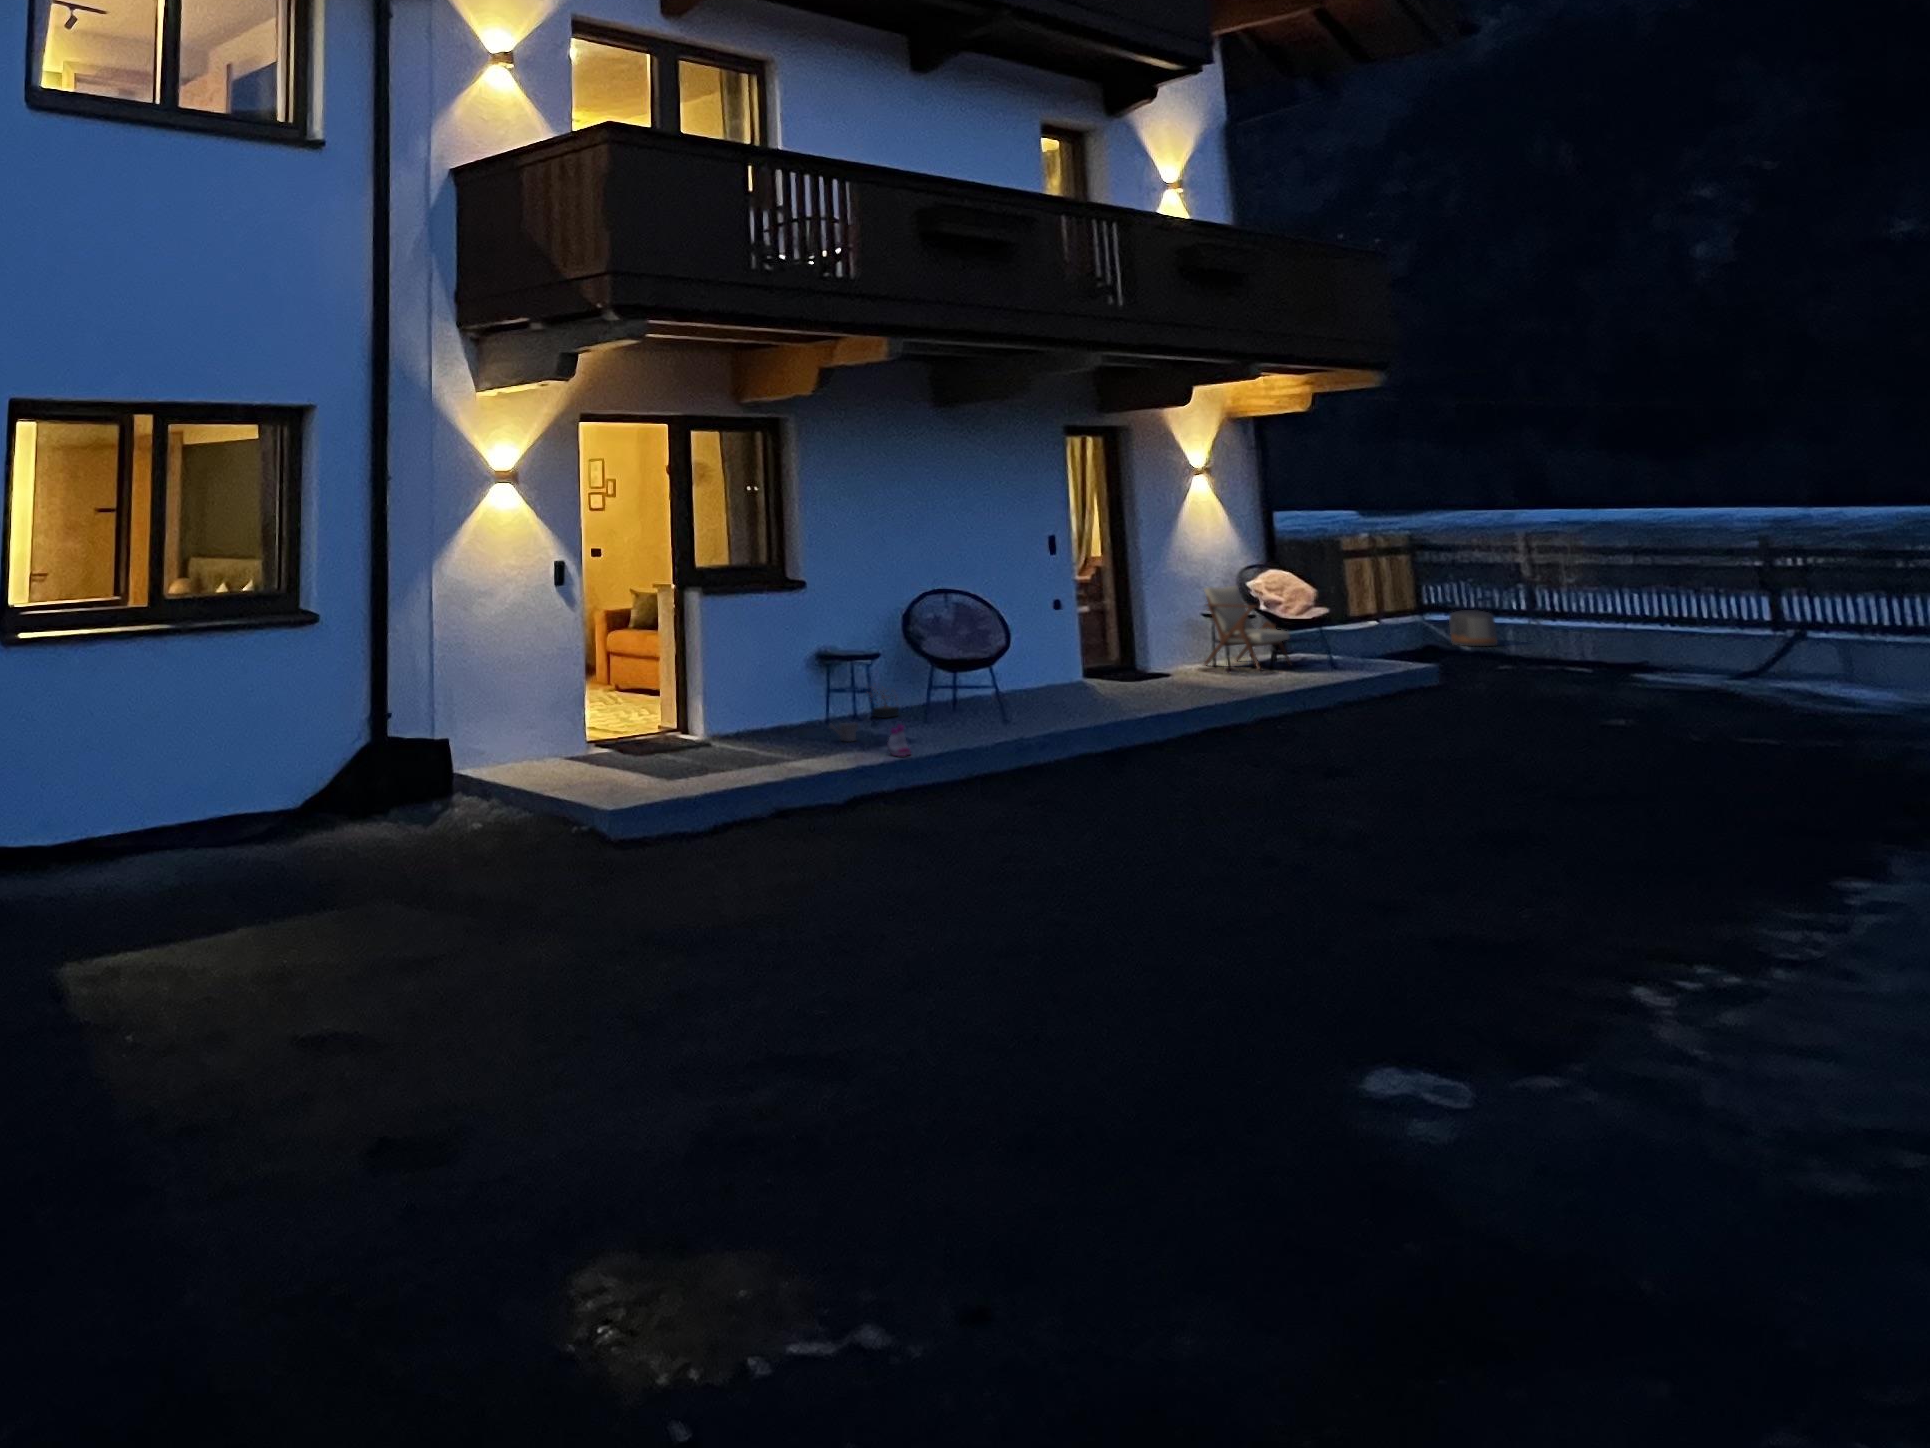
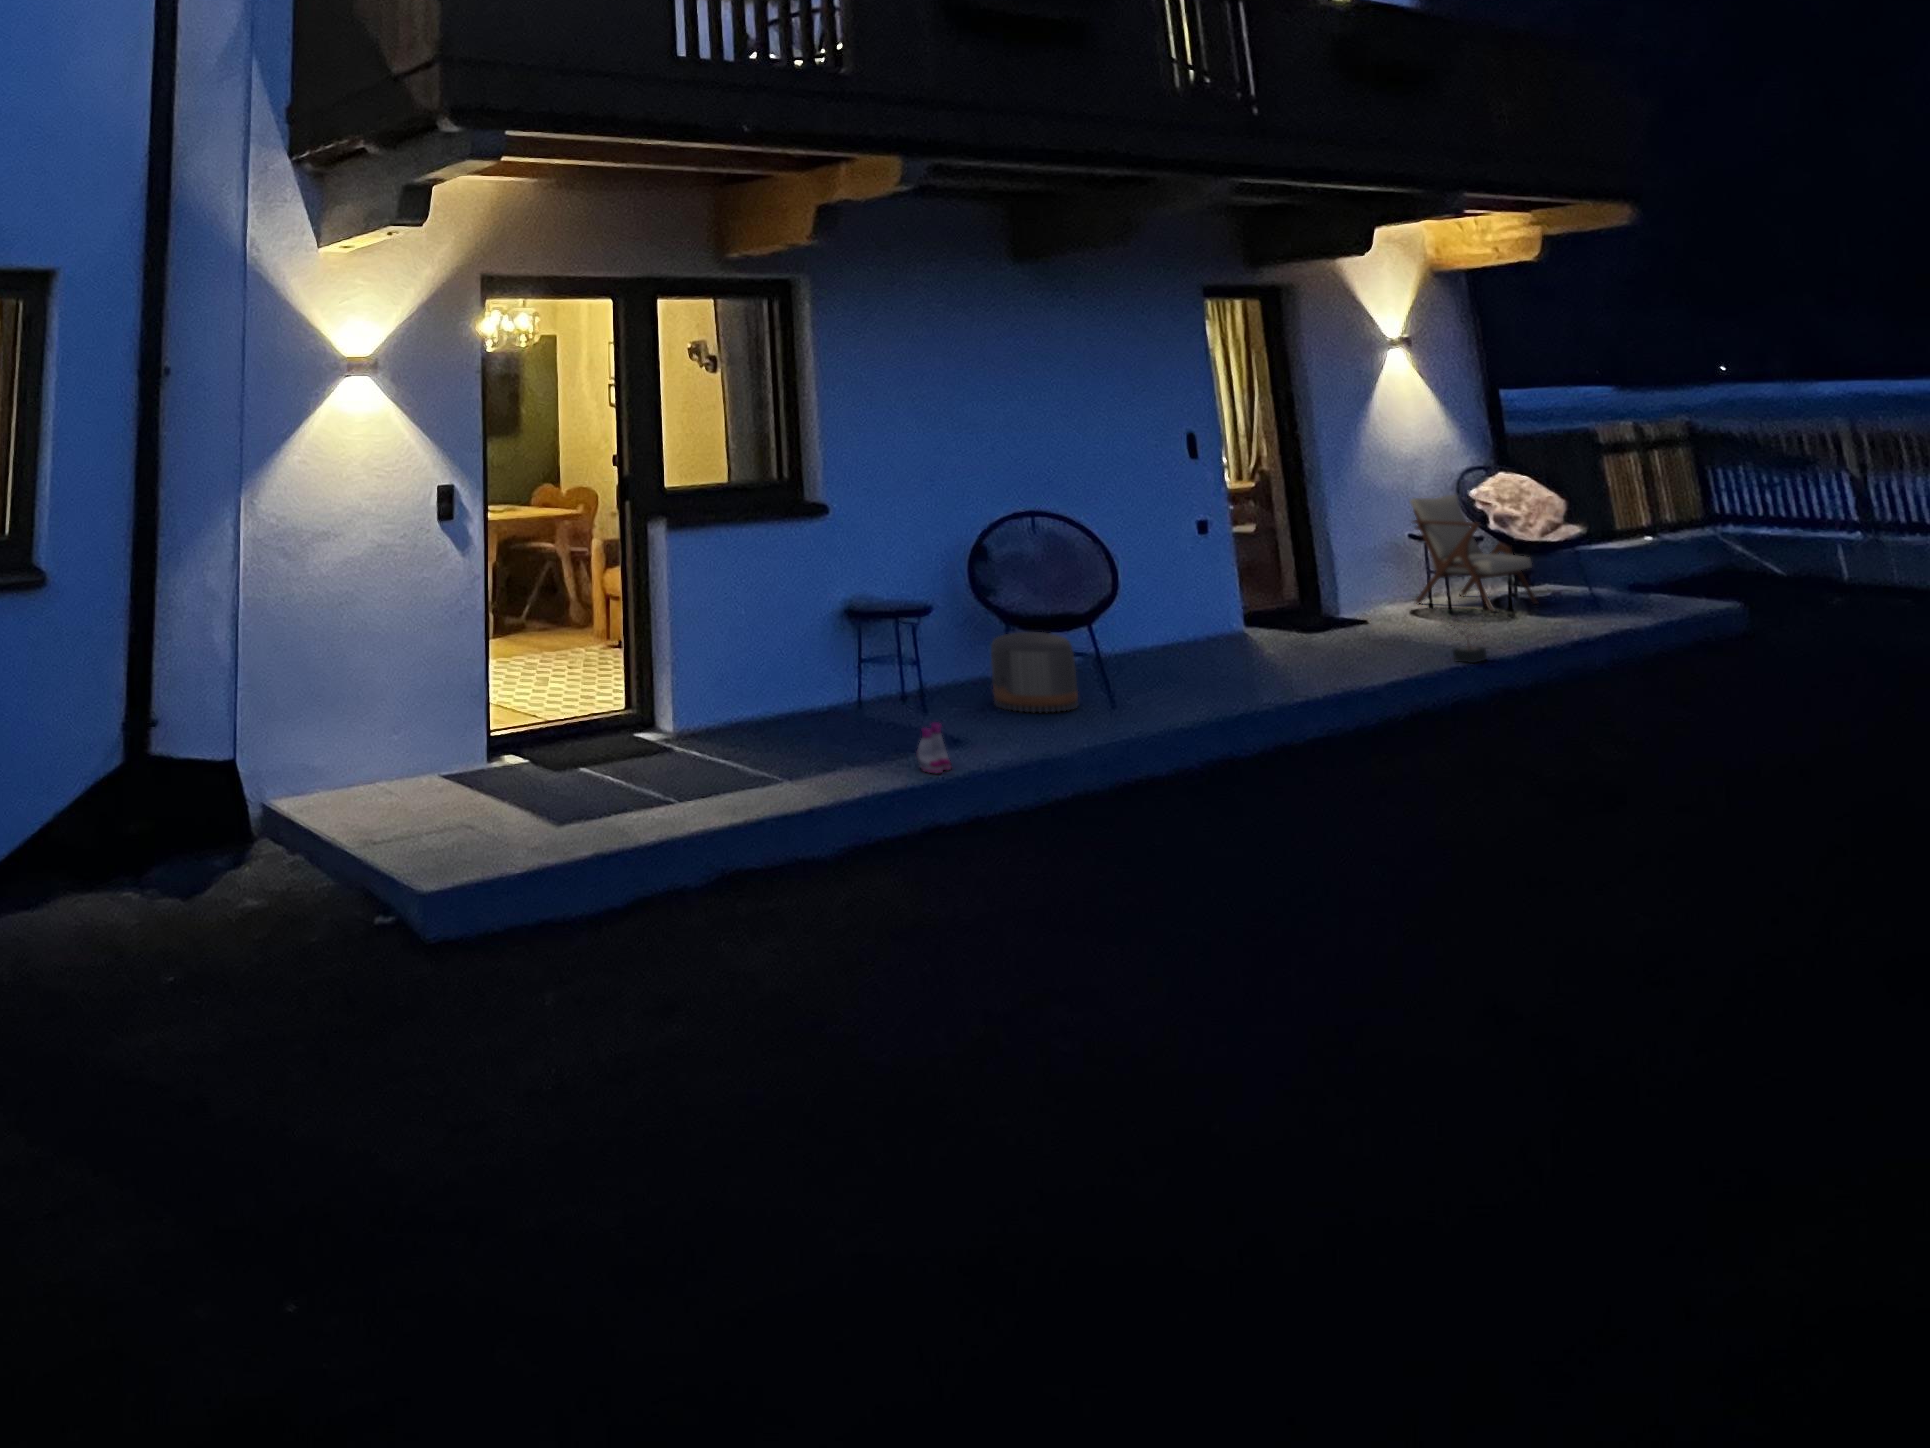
pouf: present [1449,610,1497,646] -> present [991,632,1078,712]
decorative plant: present [867,683,898,718] -> present [1442,619,1487,663]
watering can: present [829,723,858,742] -> none [842,711,889,741]

